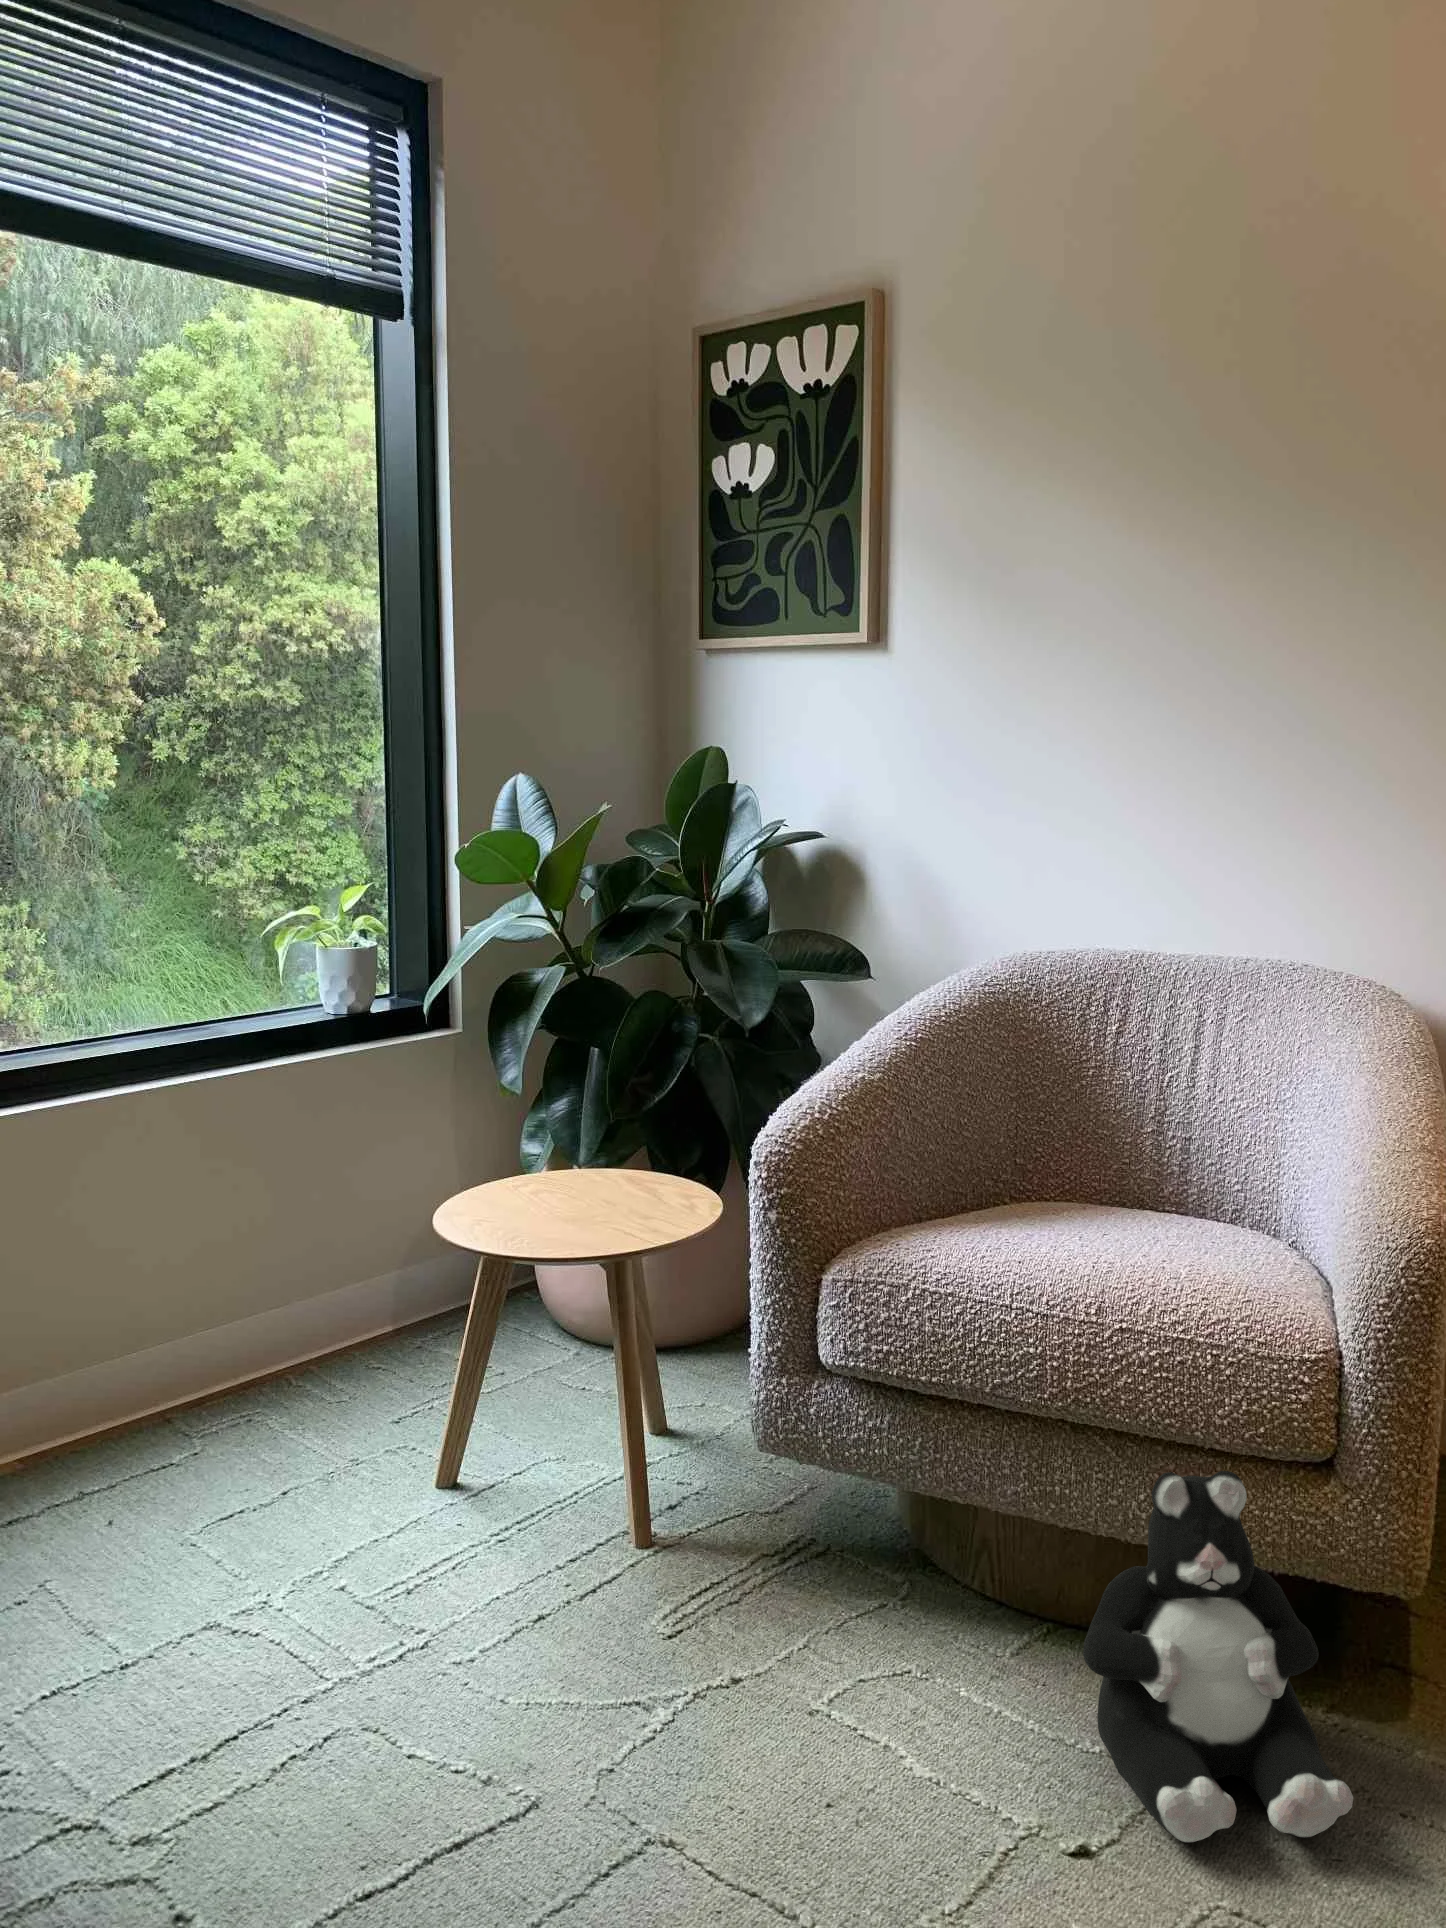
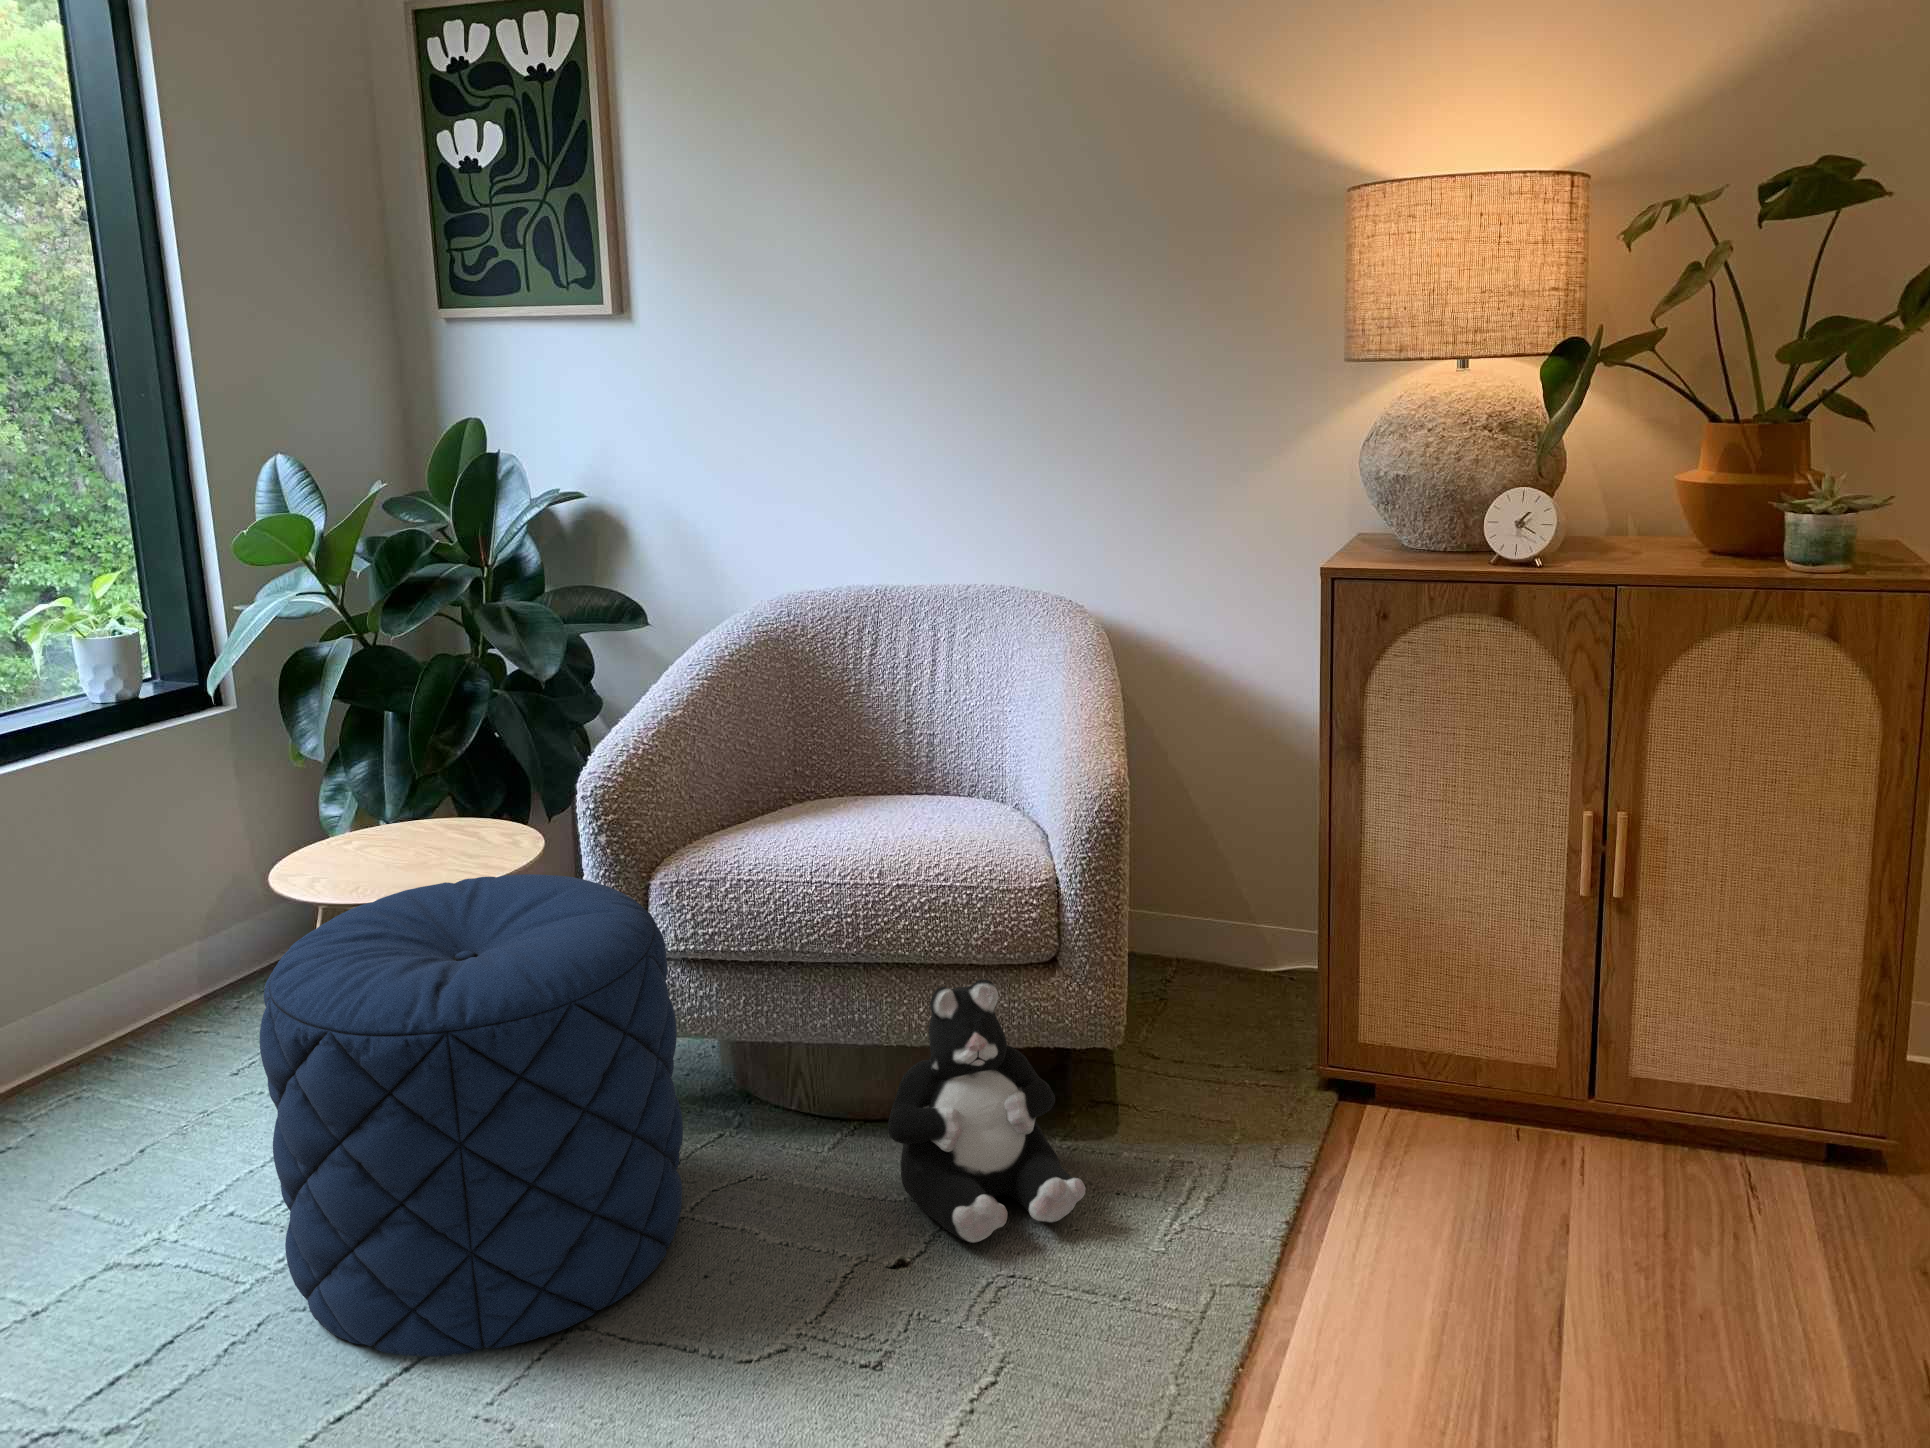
pouf: none [356,1247,826,1842] -> present [259,874,683,1356]

